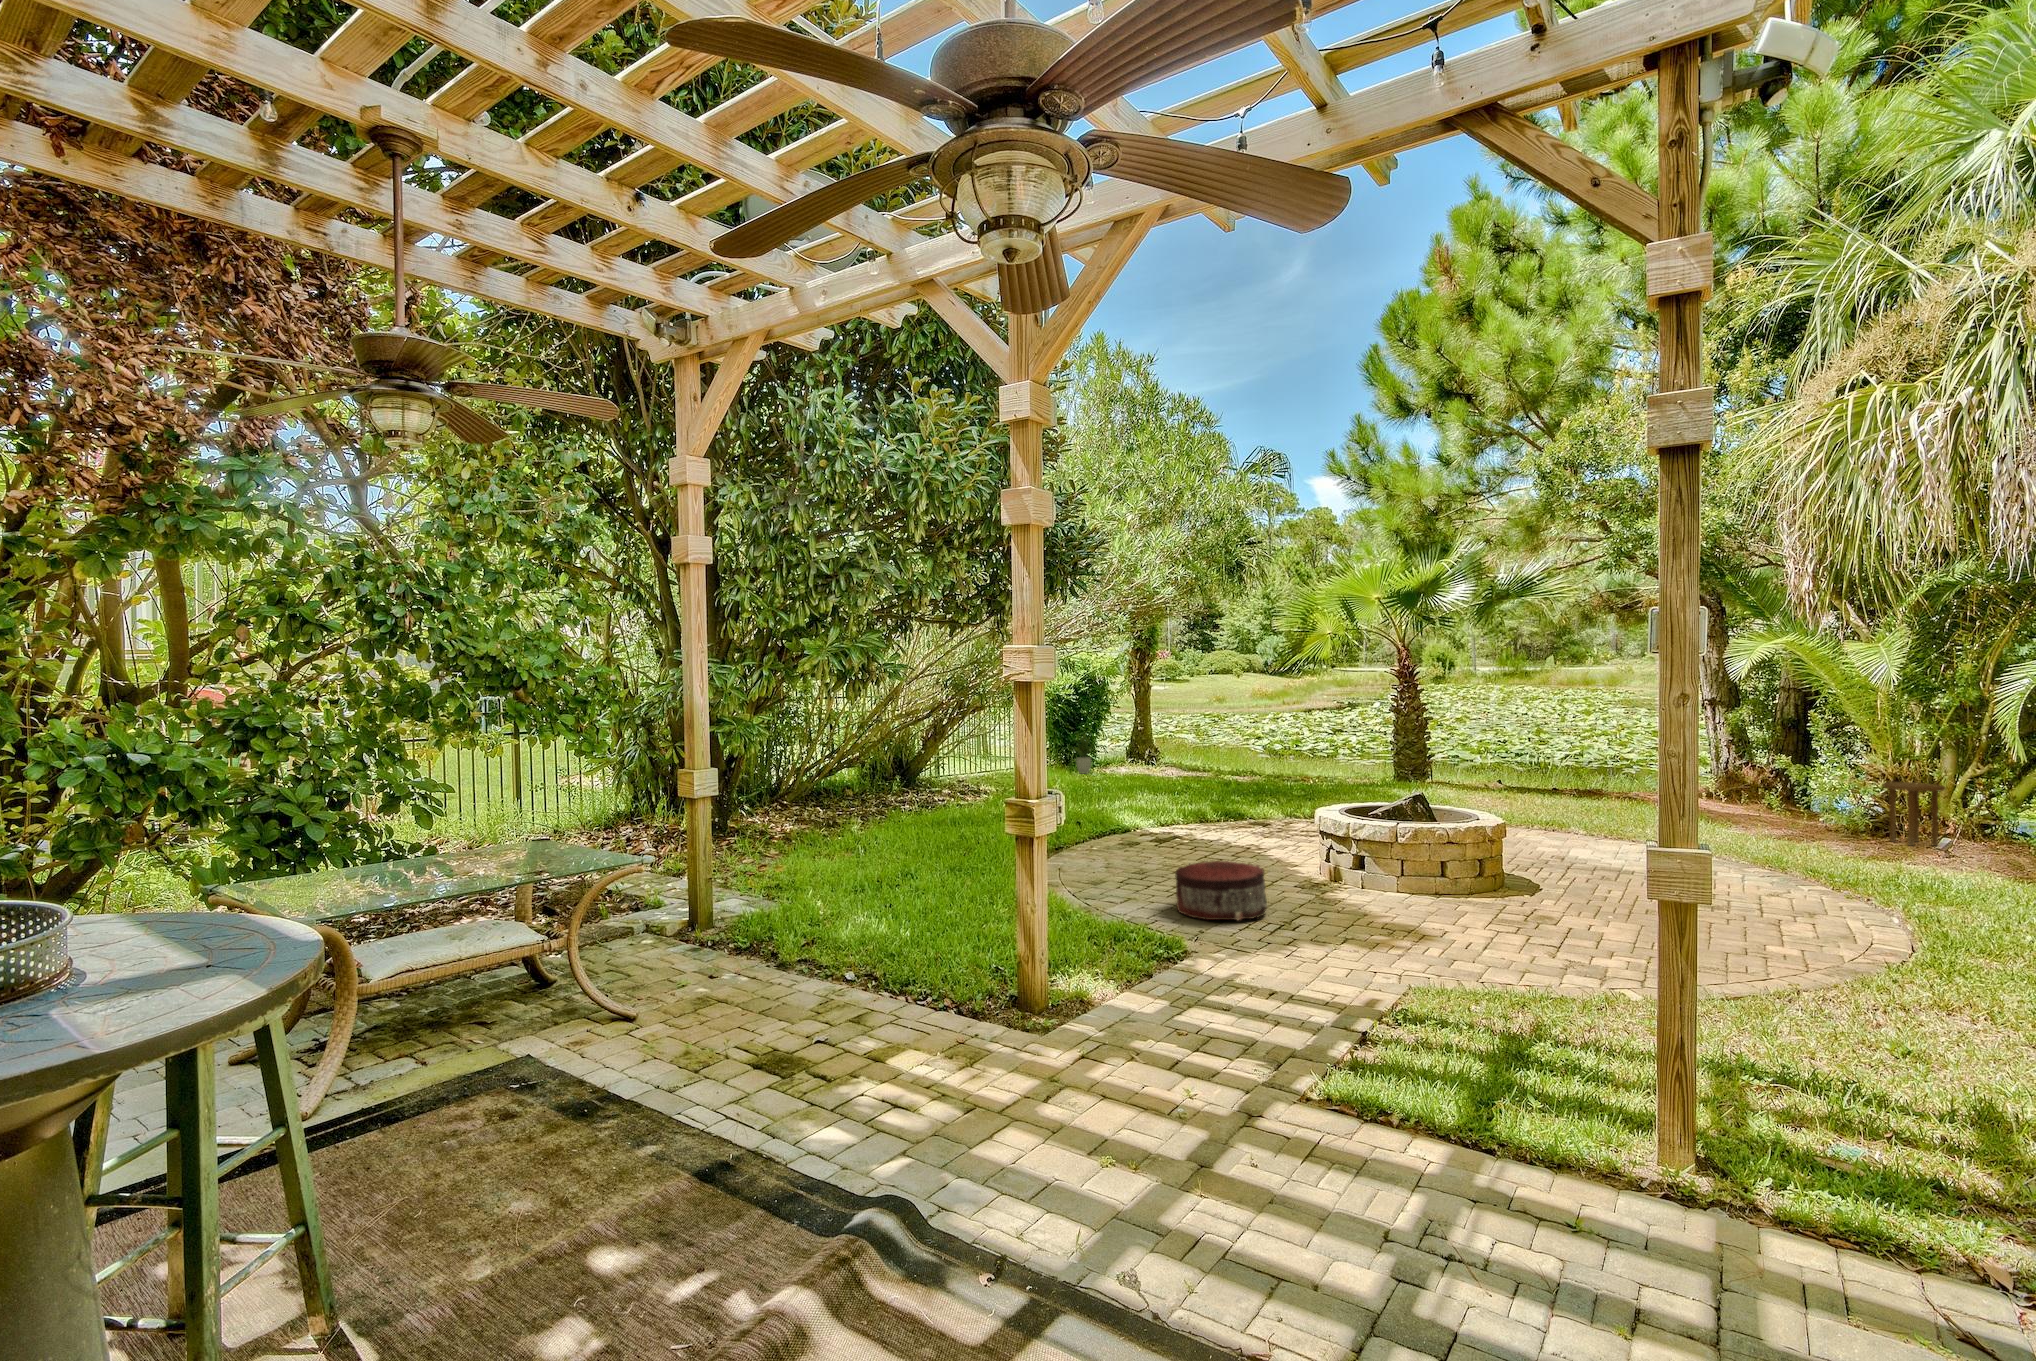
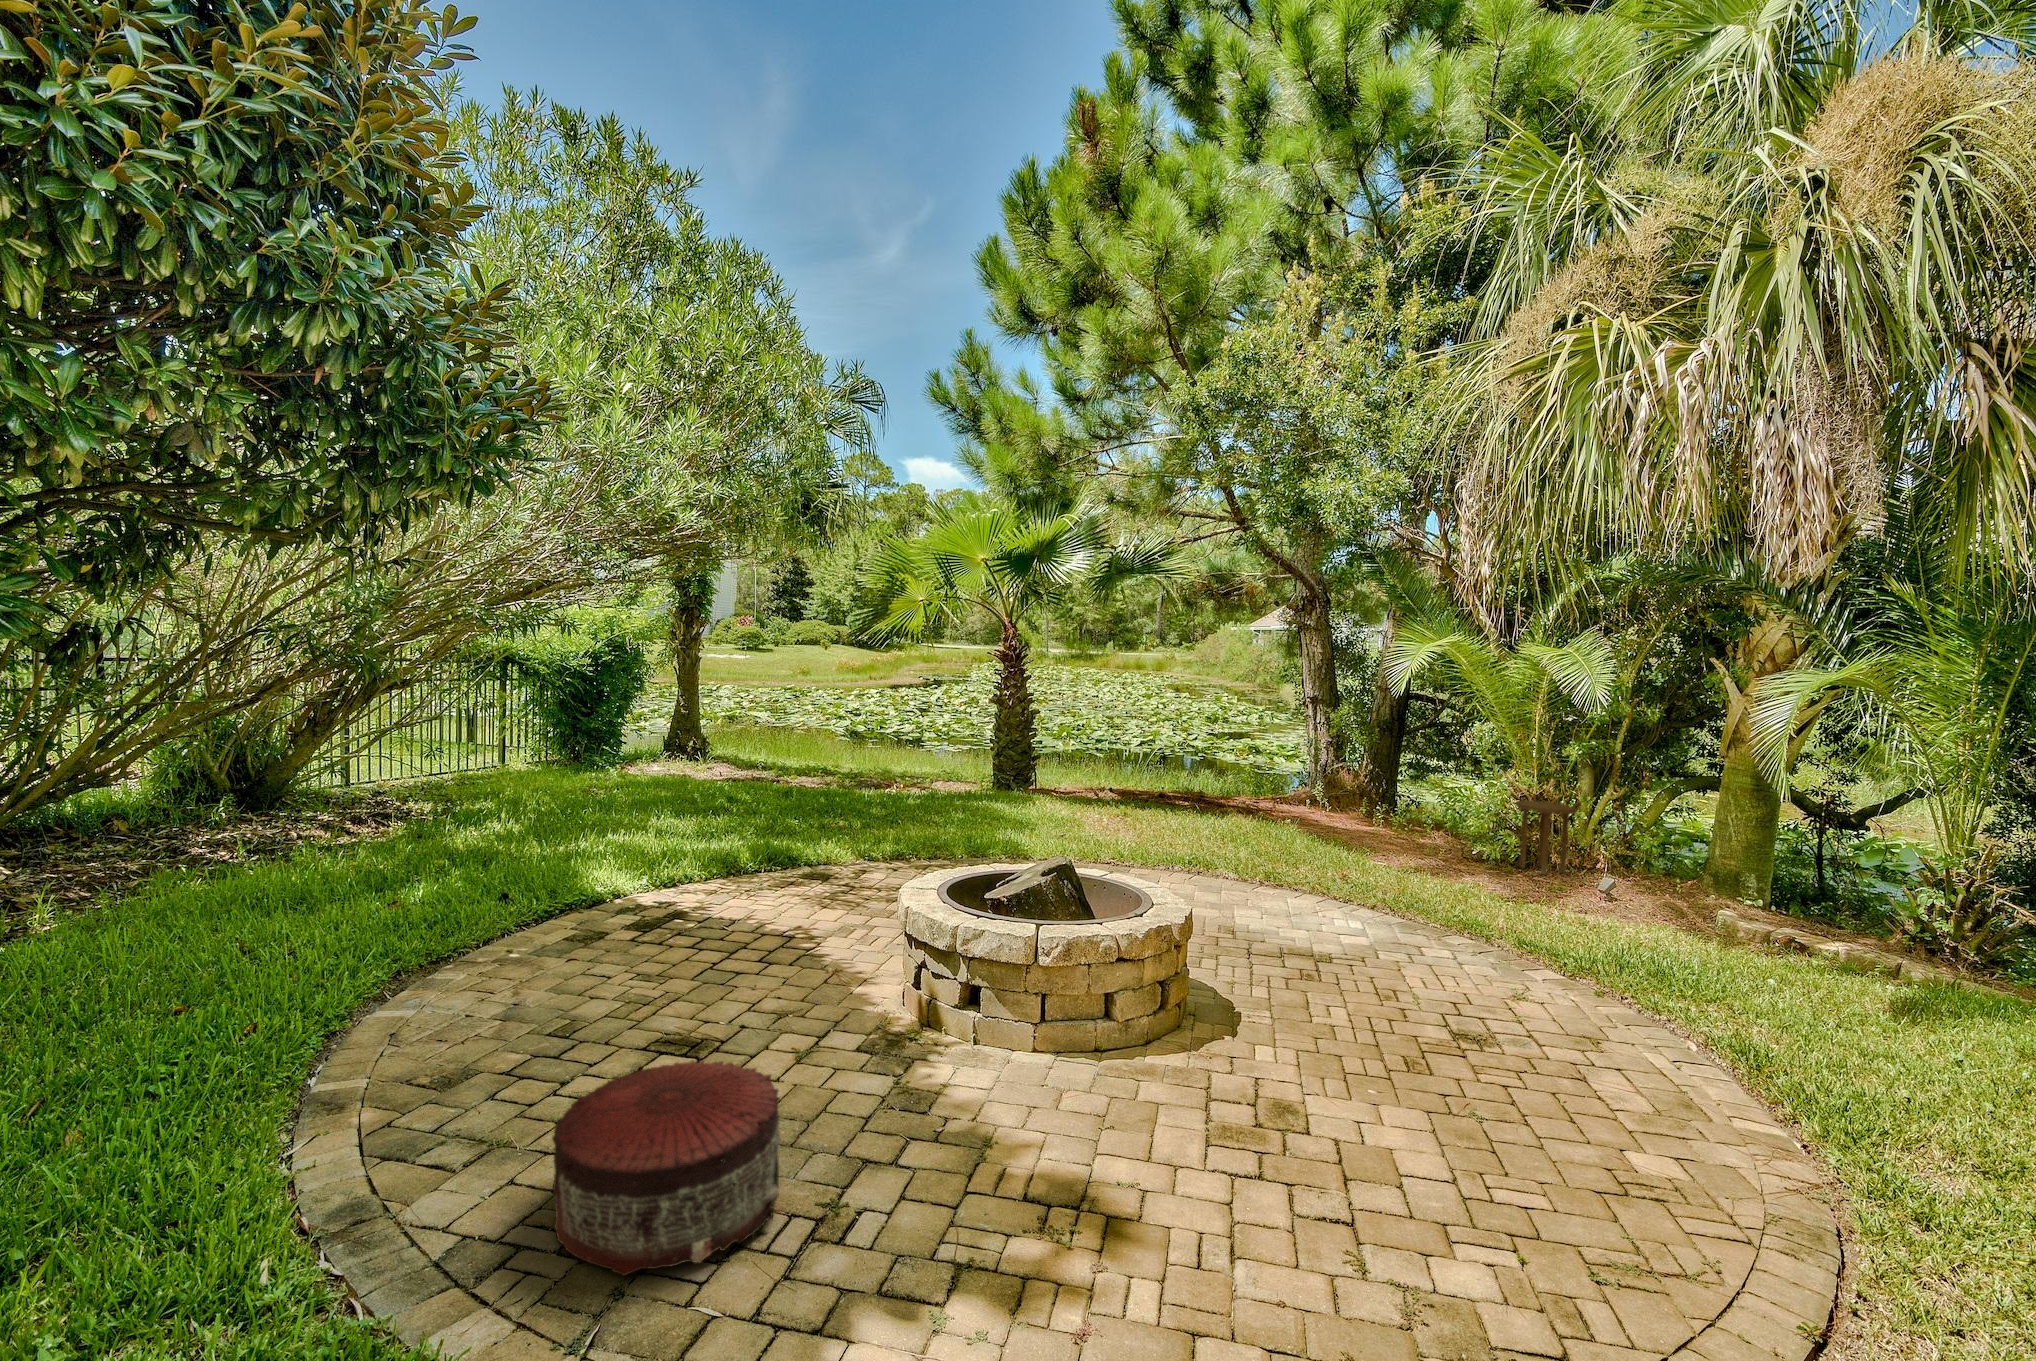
potted plant: present [1074,734,1092,774] -> none [568,713,610,772]

